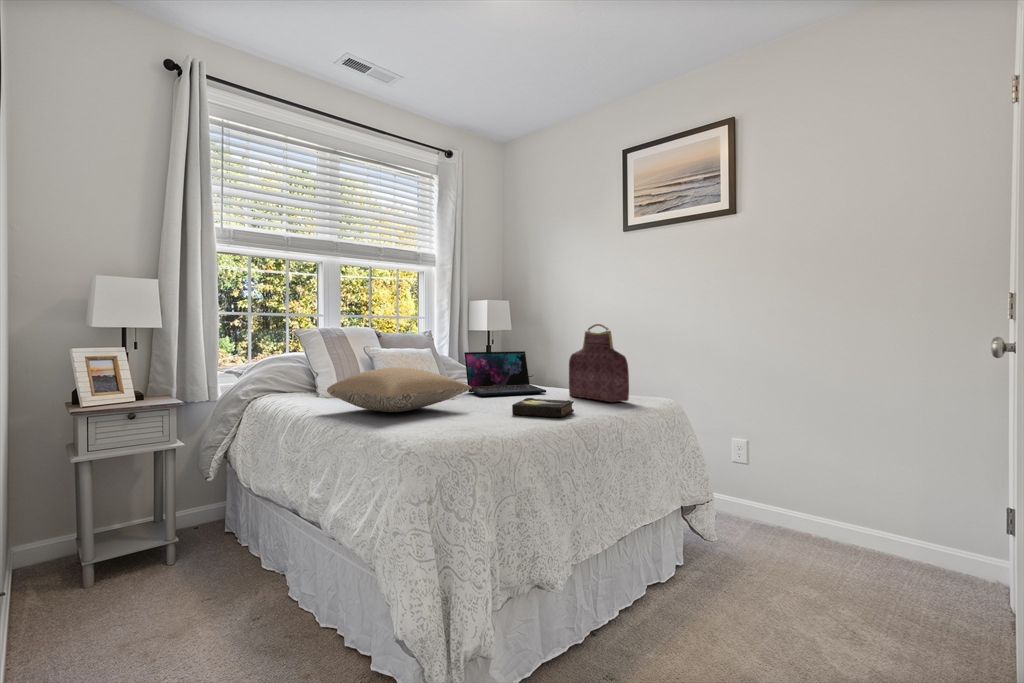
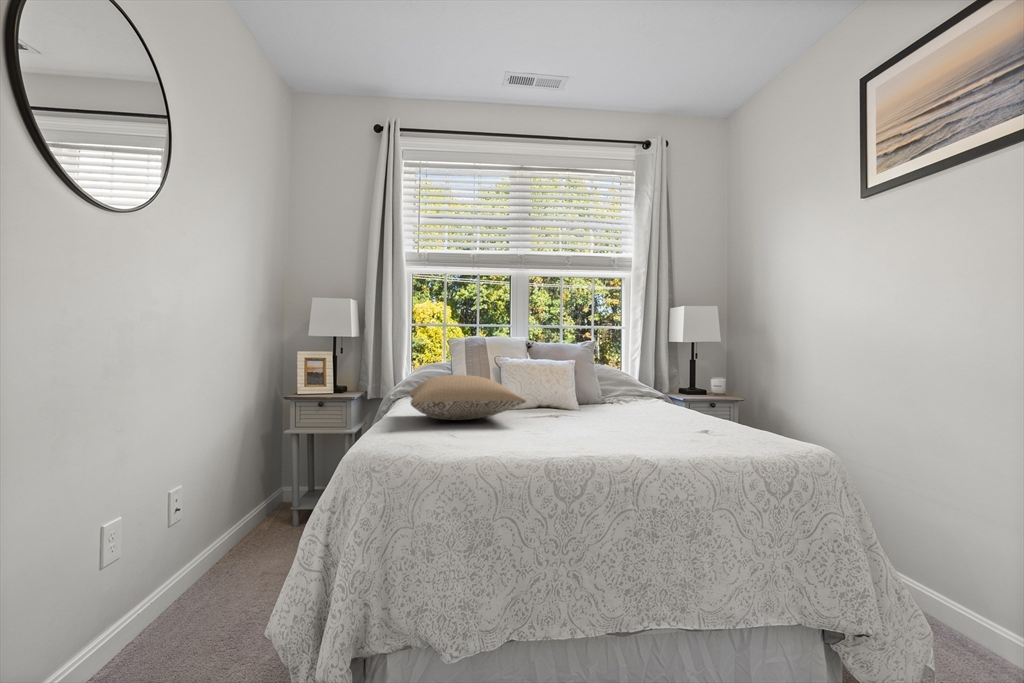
handbag: present [569,324,629,402] -> none [689,327,742,438]
laptop: present [464,351,546,396] -> none [584,364,671,417]
hardback book: present [512,398,574,418] -> none [542,418,618,446]

